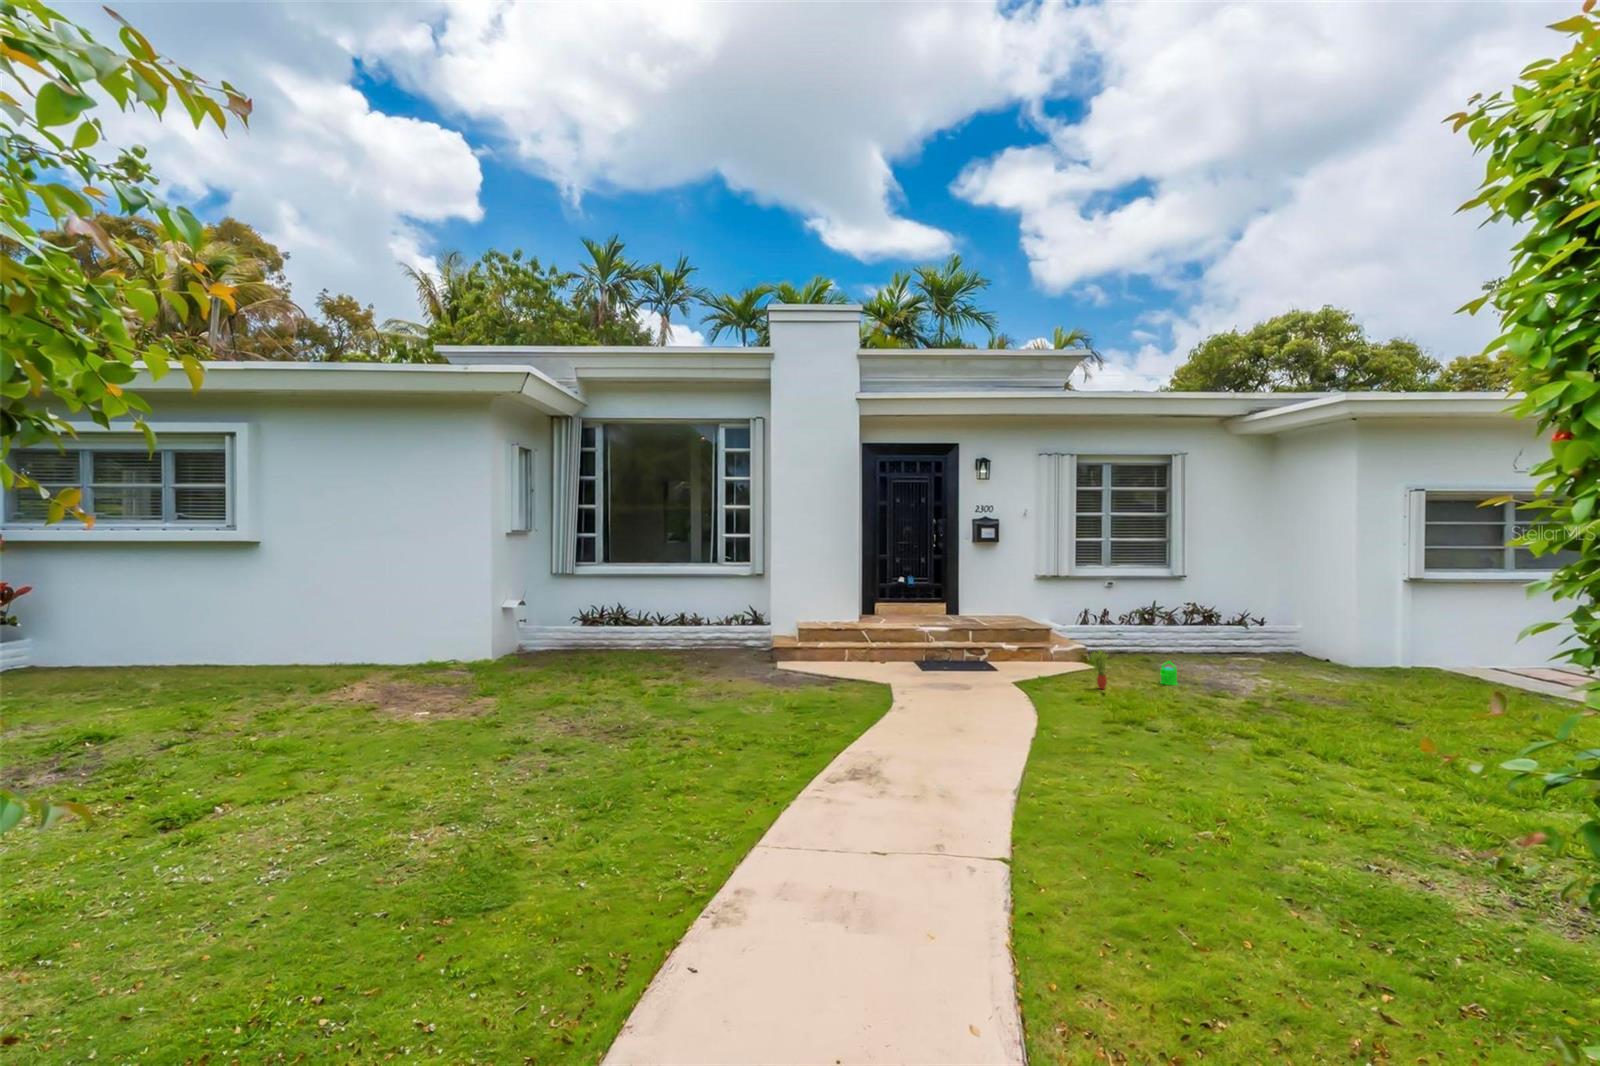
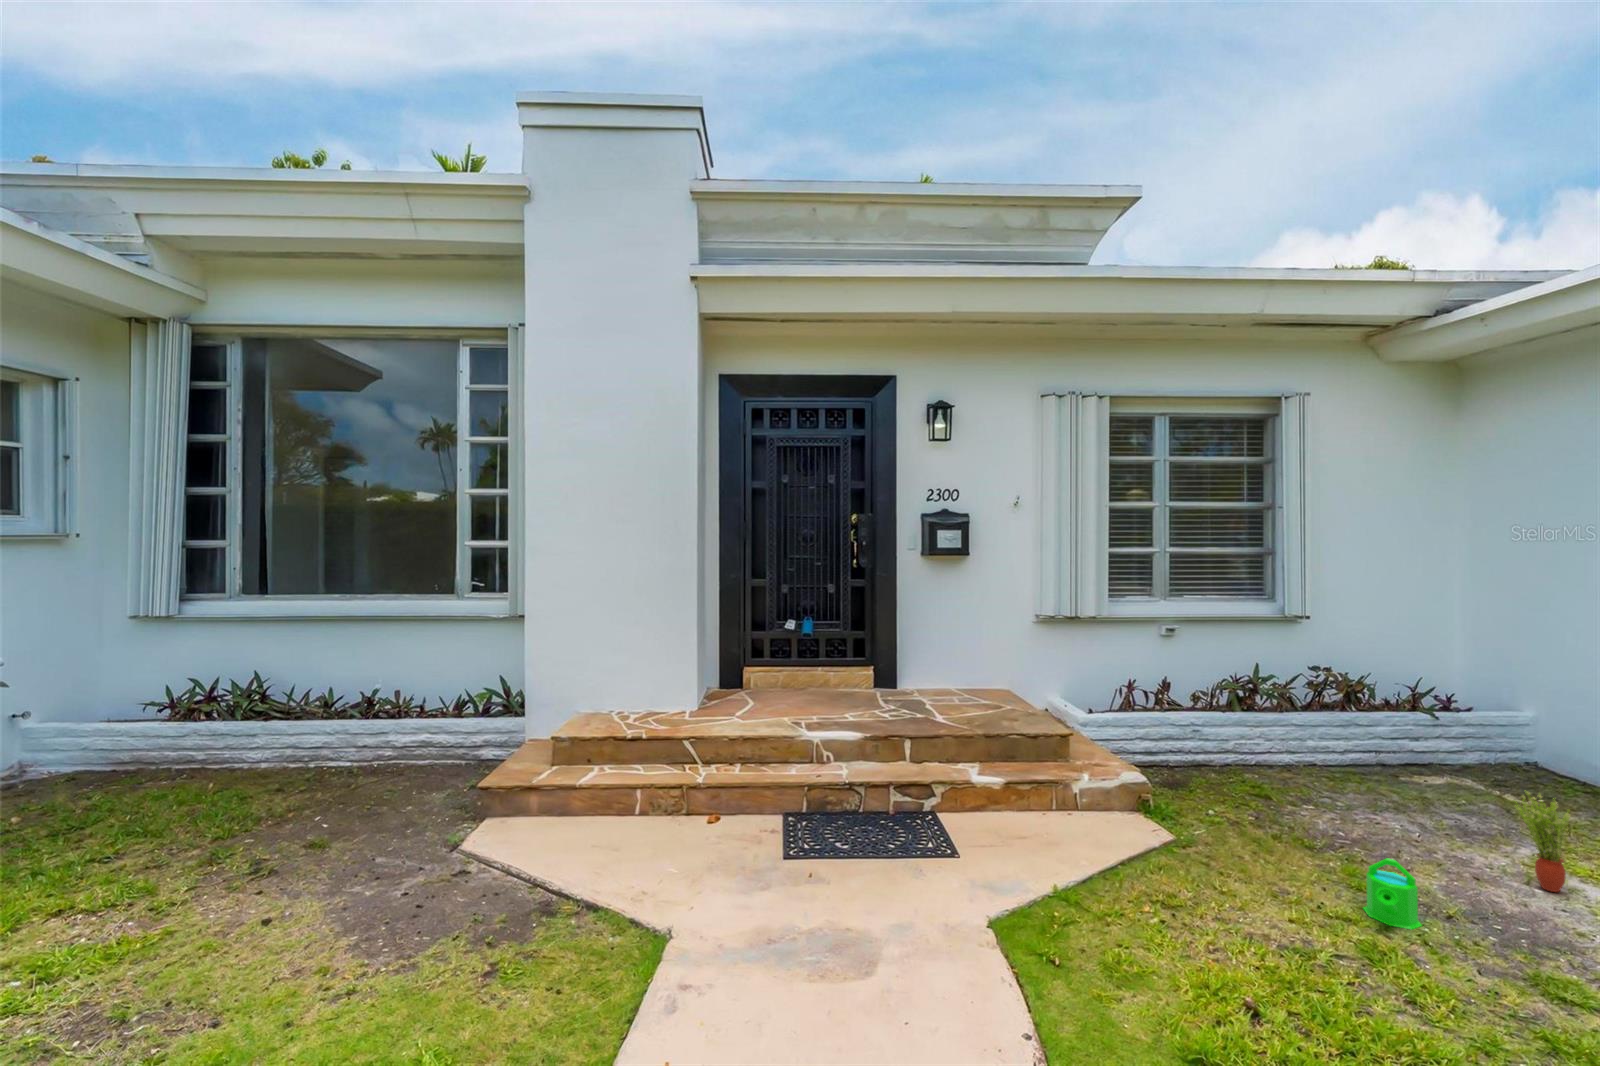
potted plant: present [1092,649,1107,689] -> present [1516,792,1570,892]

